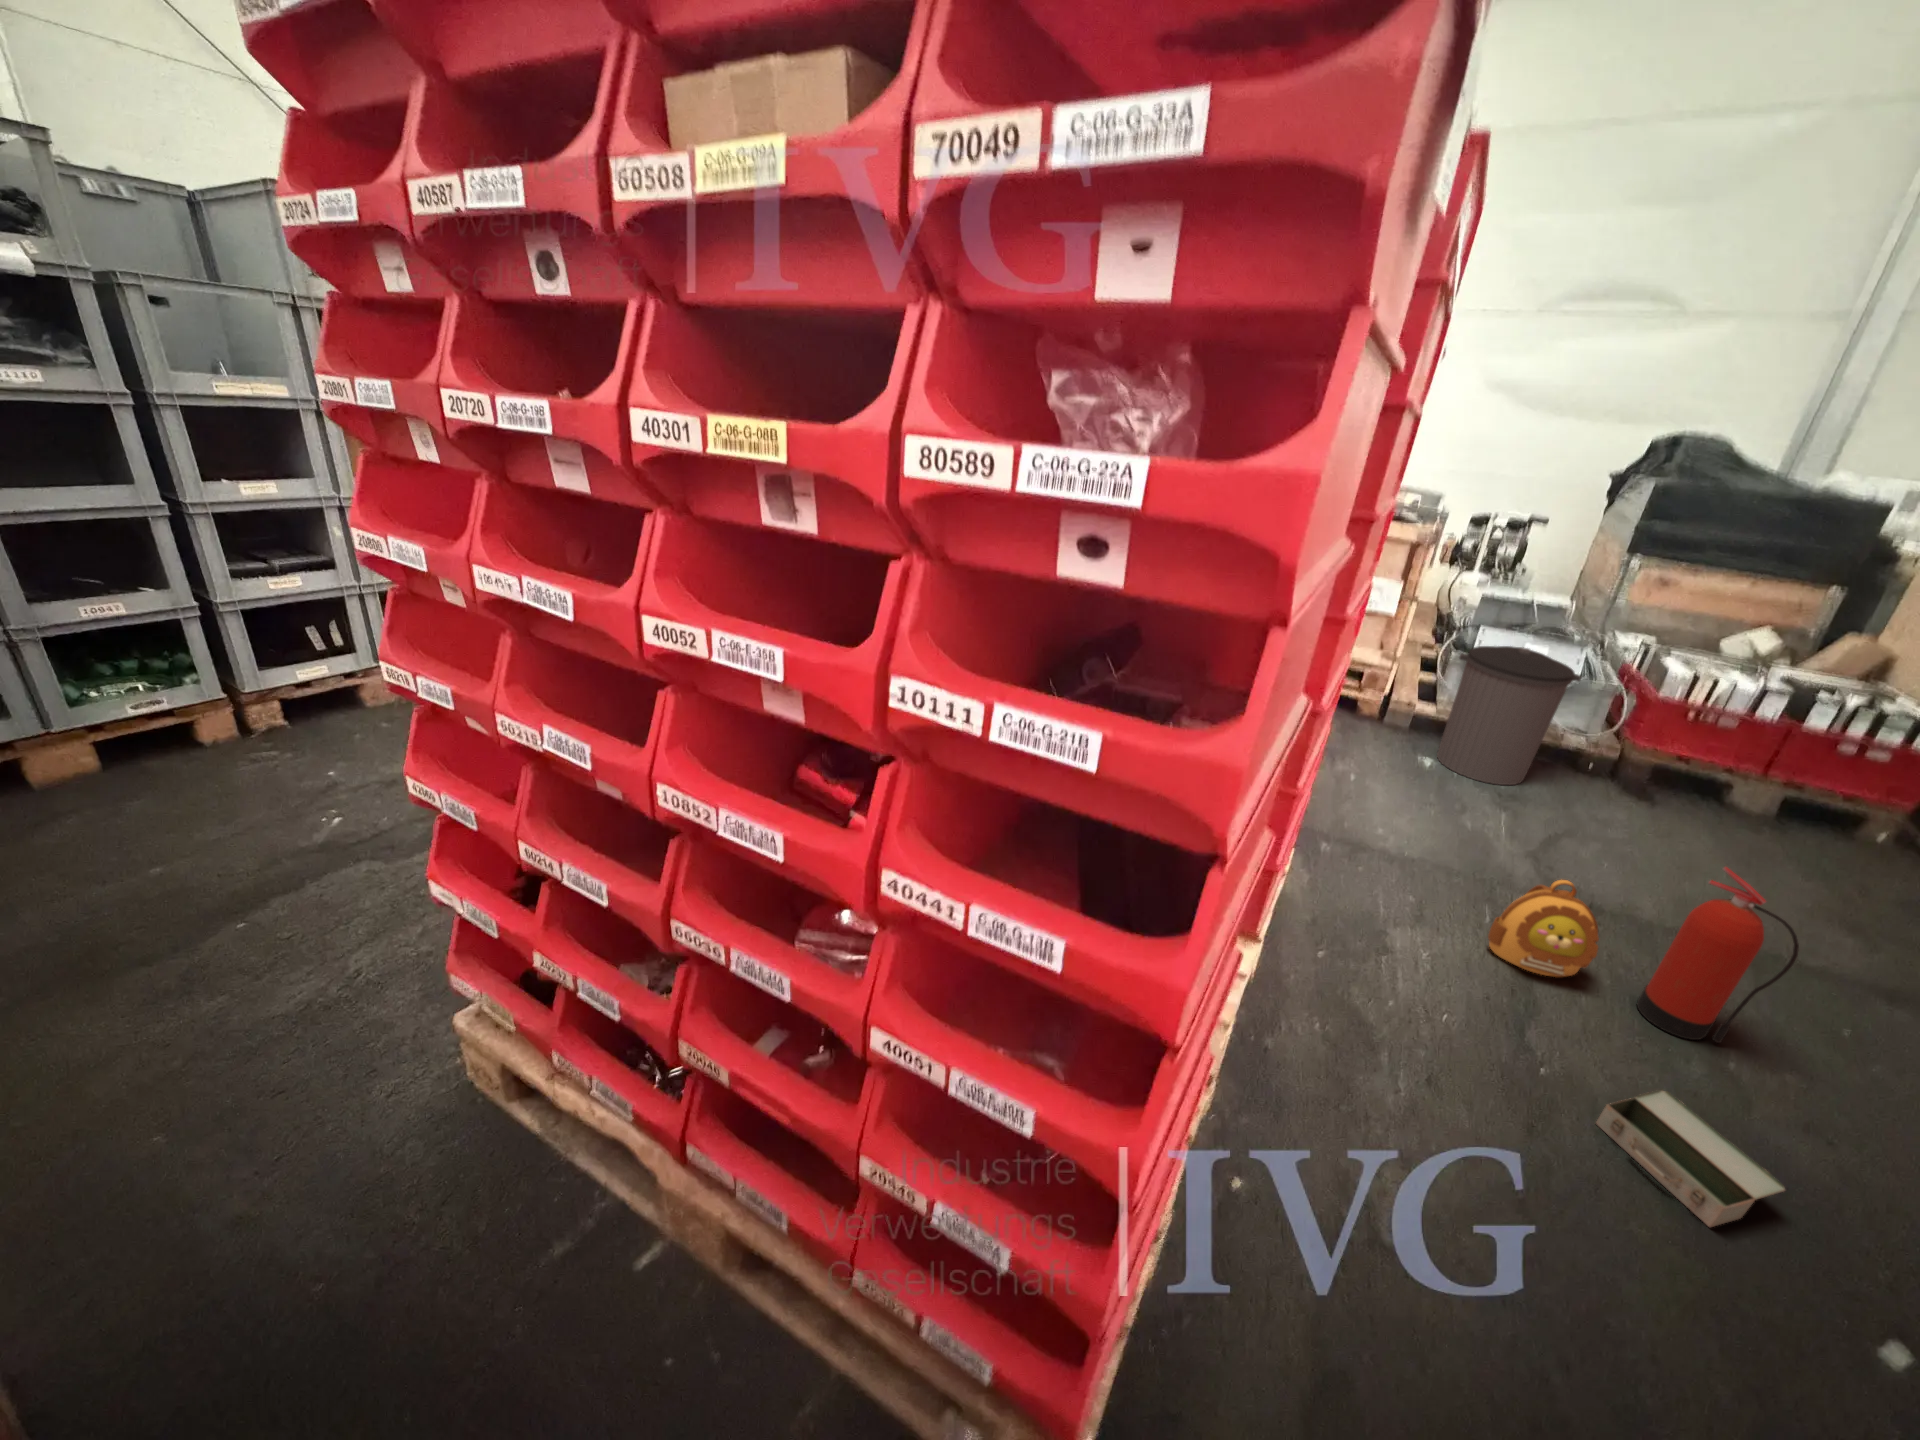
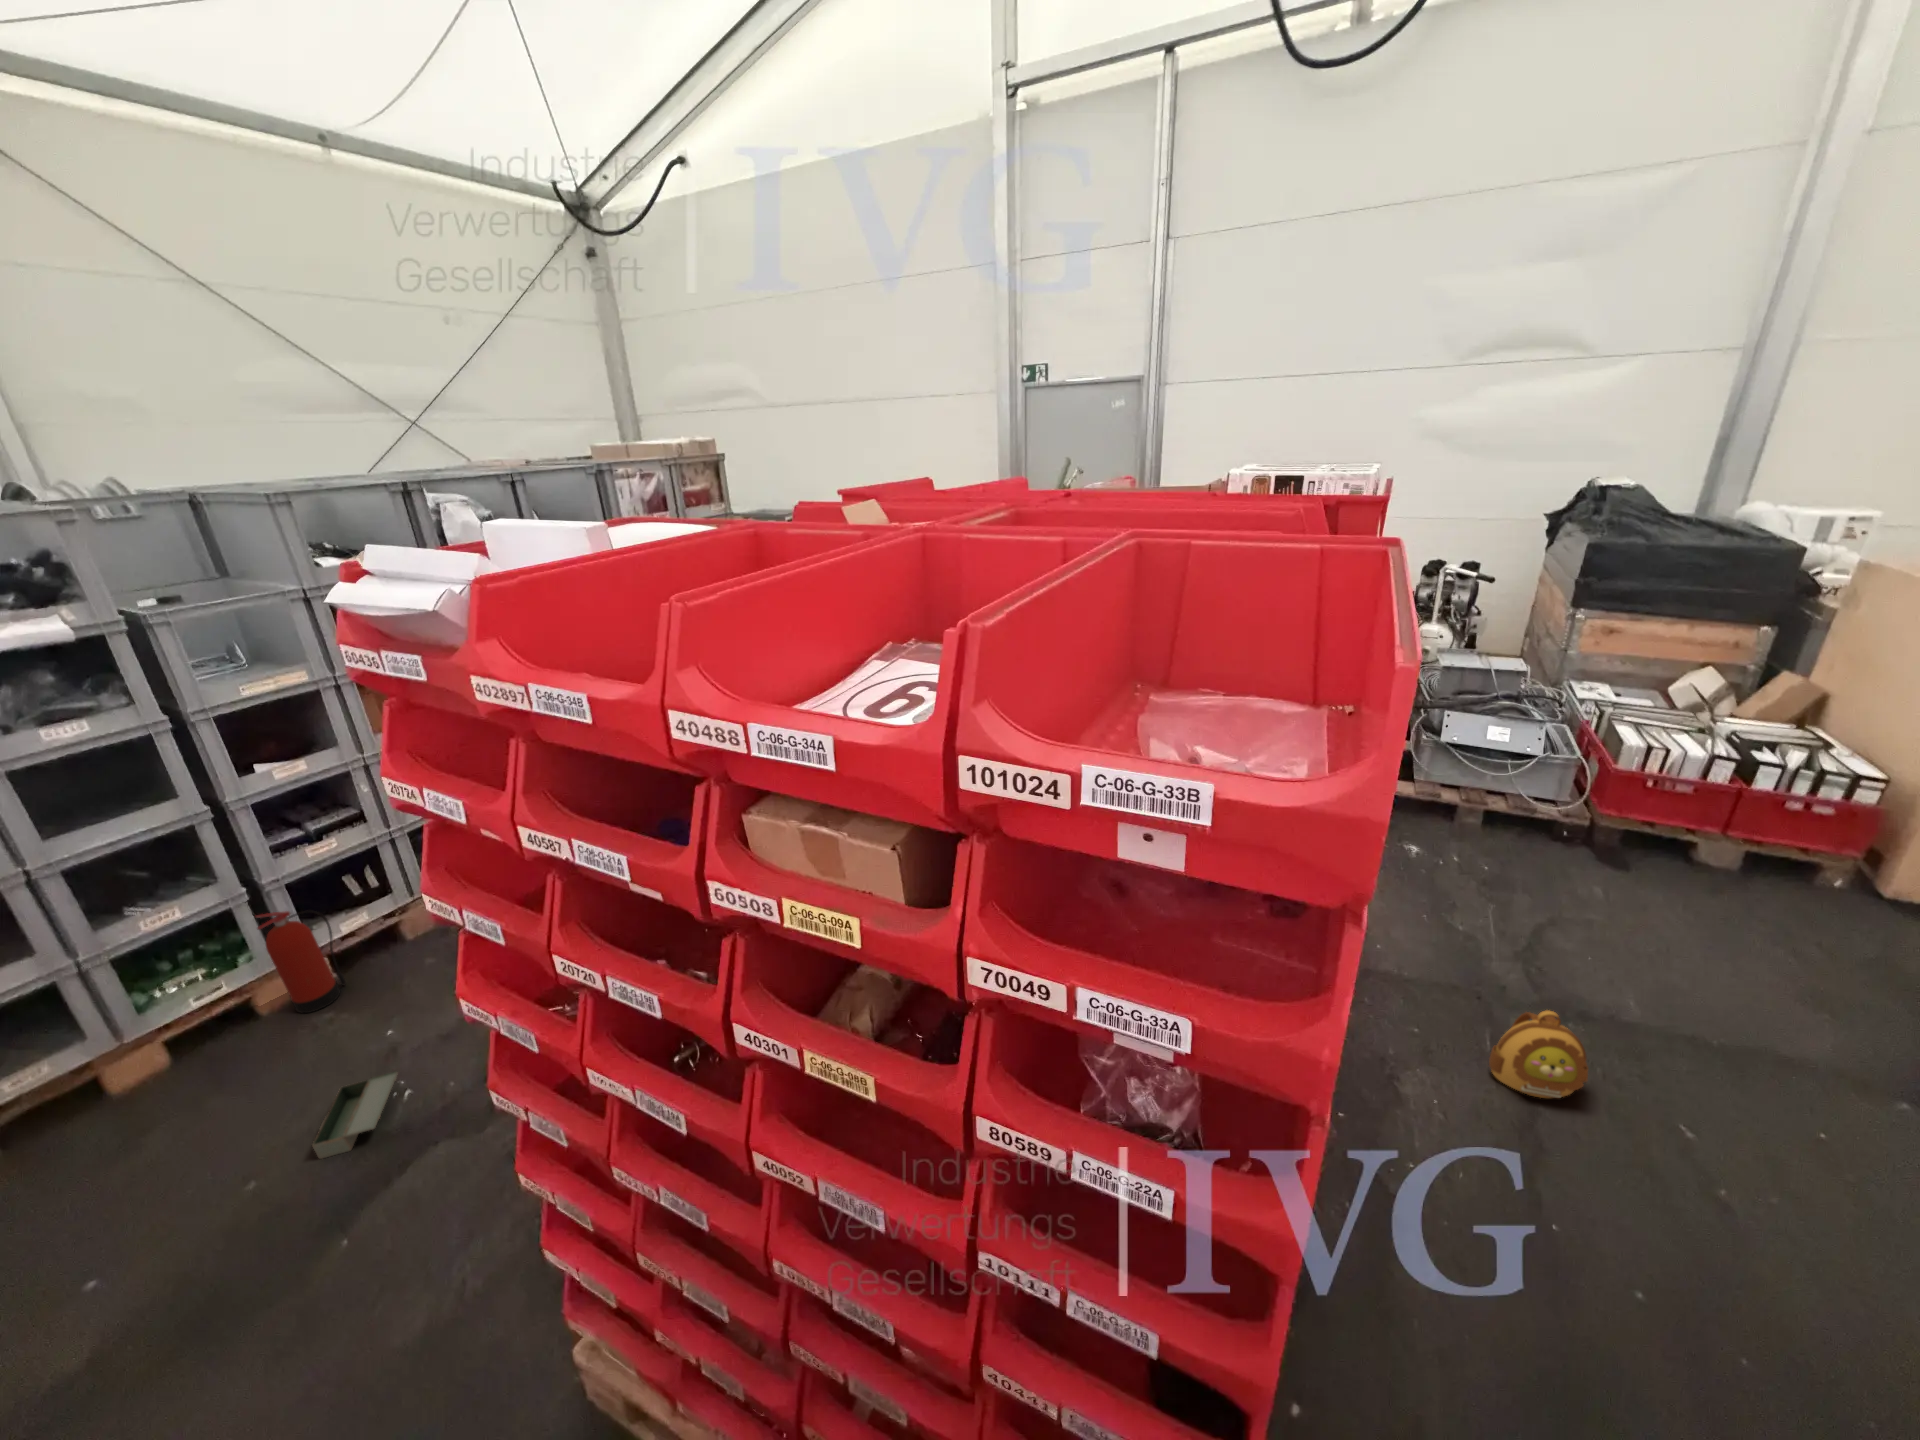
trash can: present [1437,646,1581,785] -> none [1422,736,1543,869]
fire extinguisher: present [1637,867,1799,1043] -> present [256,910,346,1013]
toolbox: present [1596,1090,1785,1227] -> present [312,1072,398,1159]

